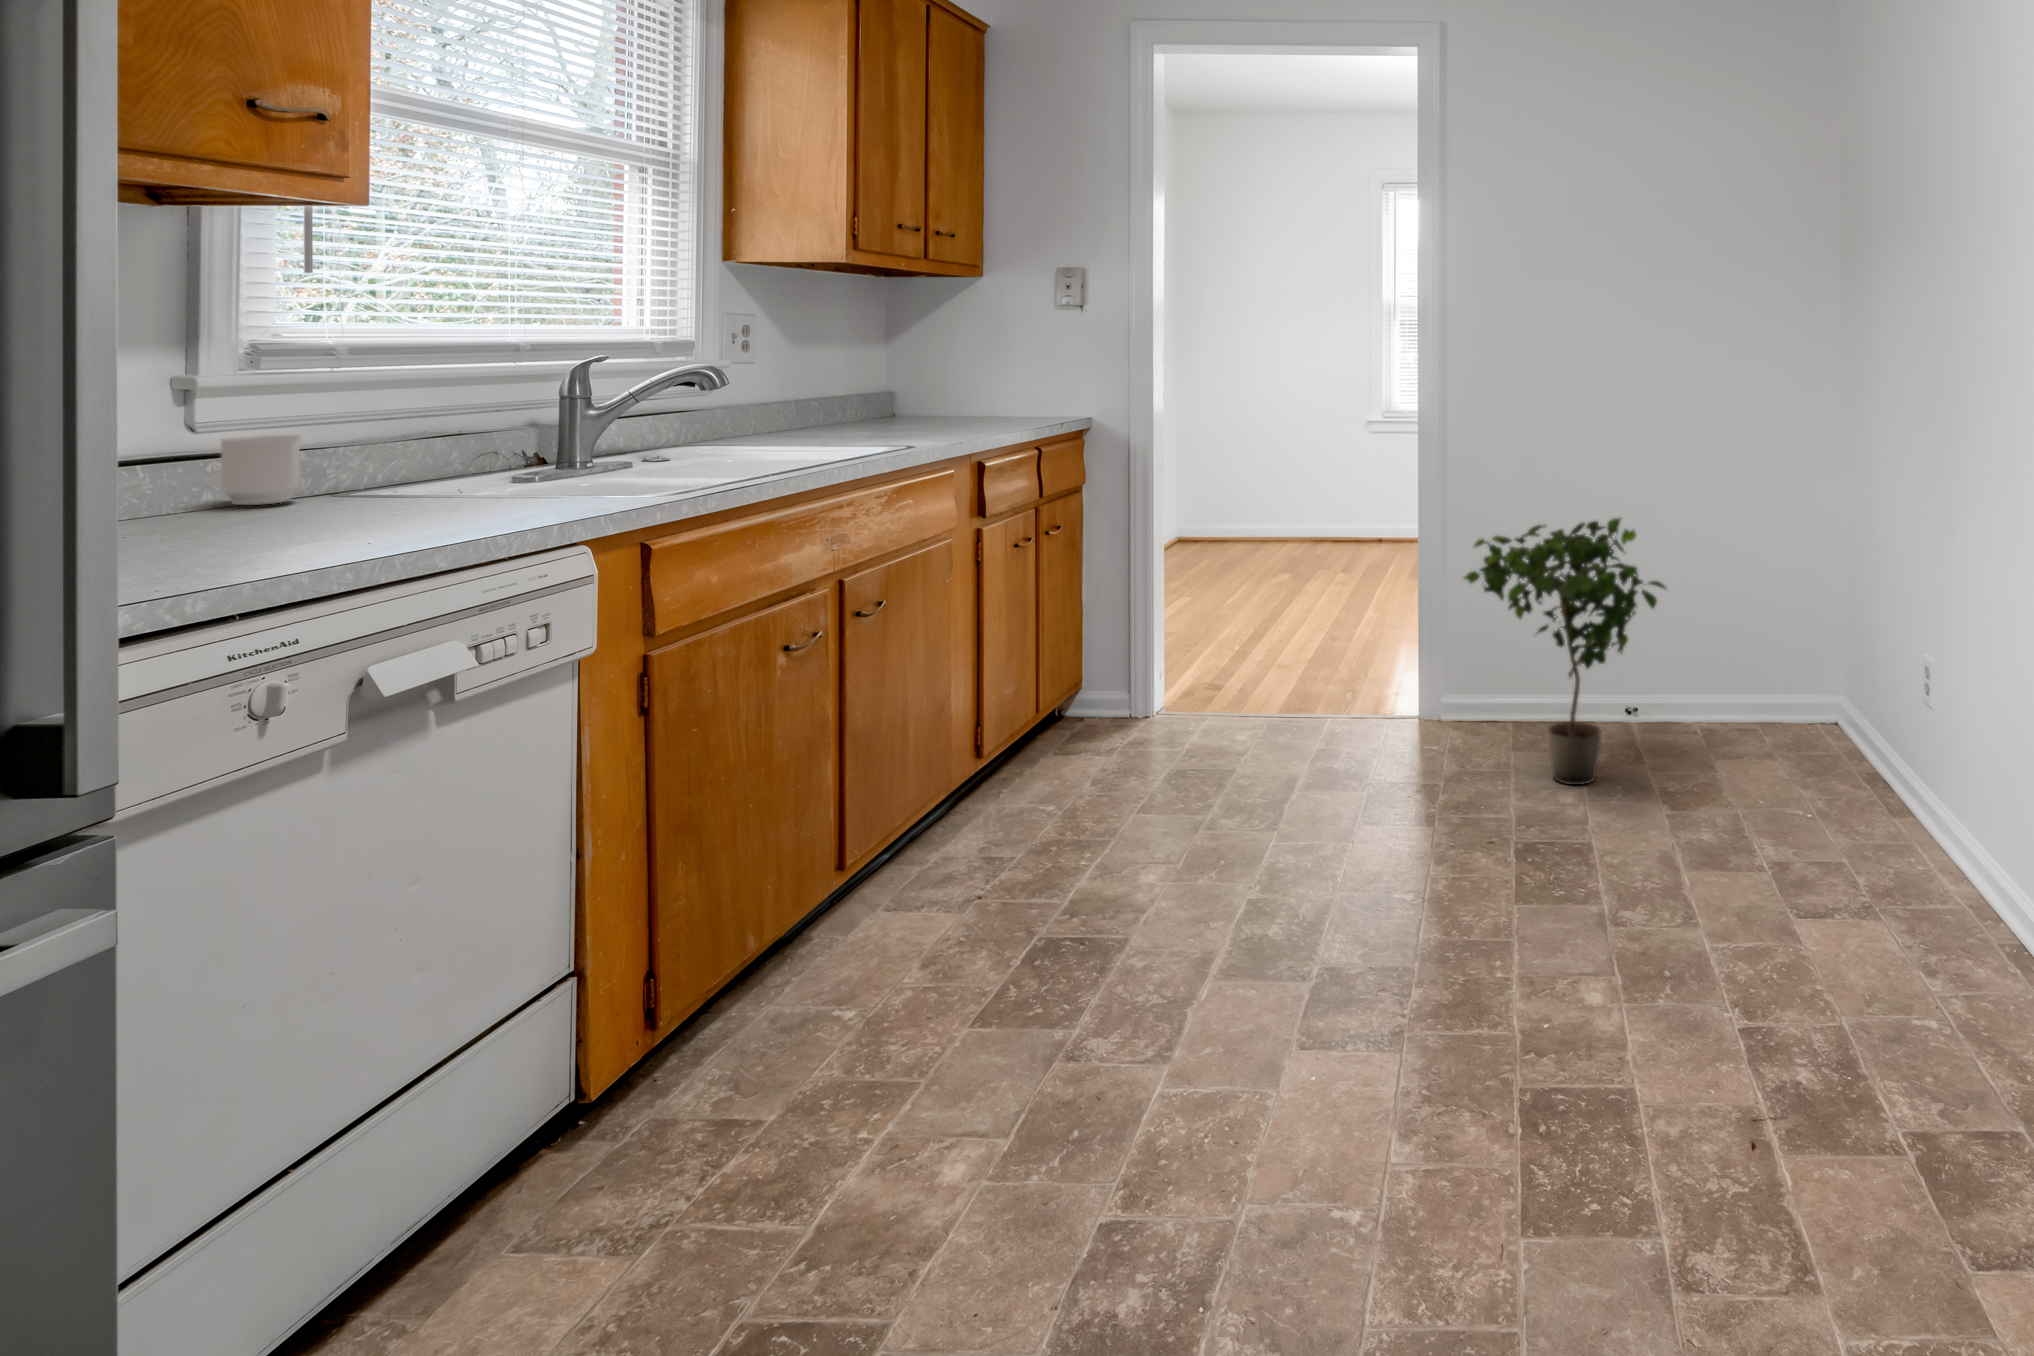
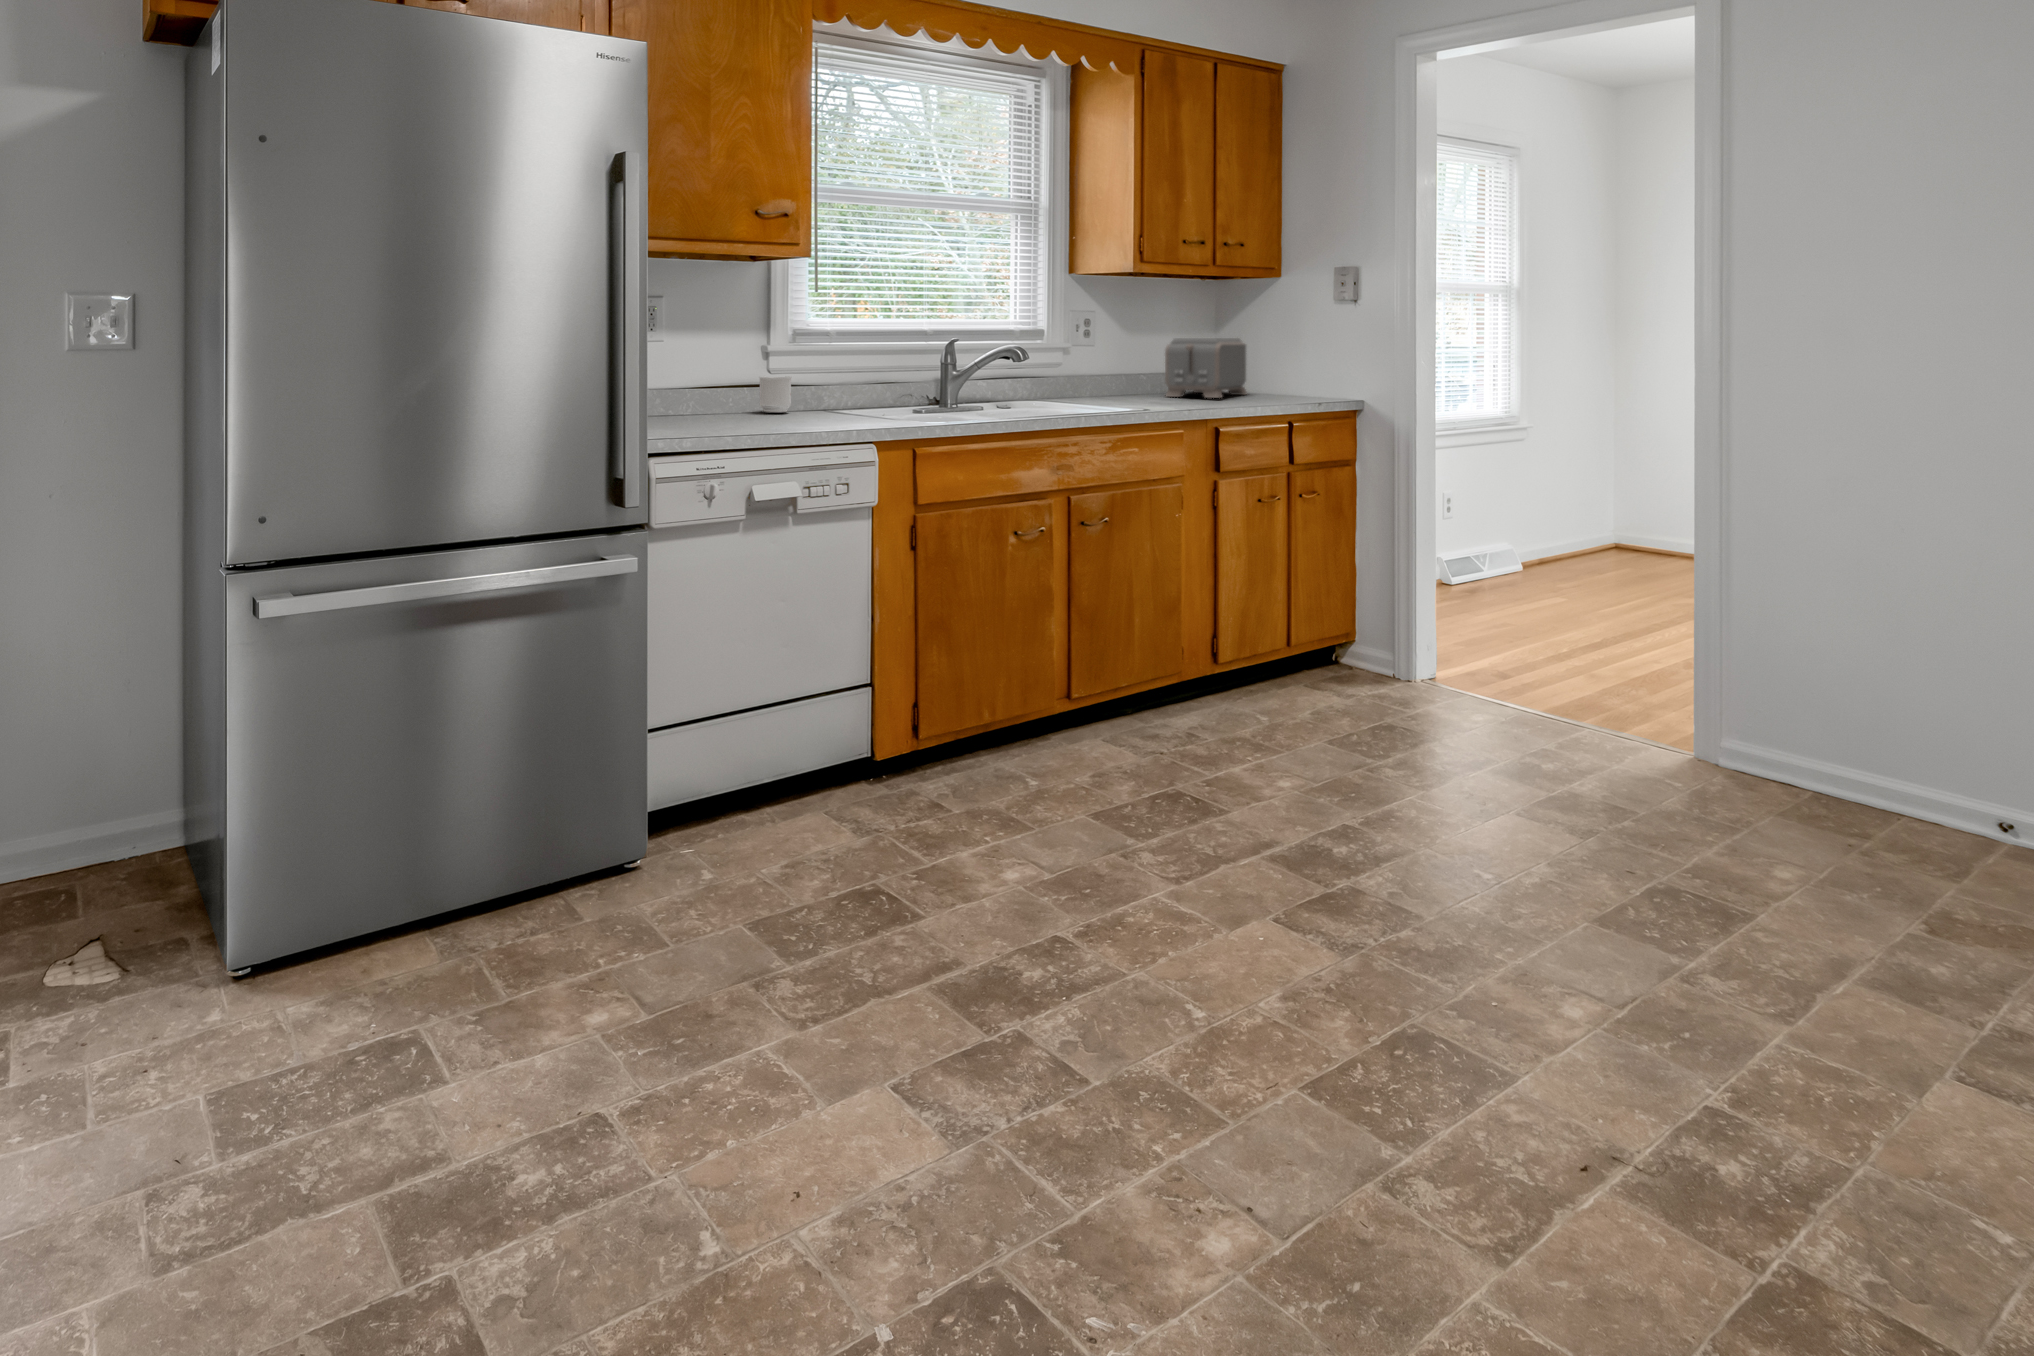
toaster: none [862,344,950,422] -> present [1165,338,1247,398]
potted plant: present [1464,518,1665,785] -> none [1671,530,1985,840]

